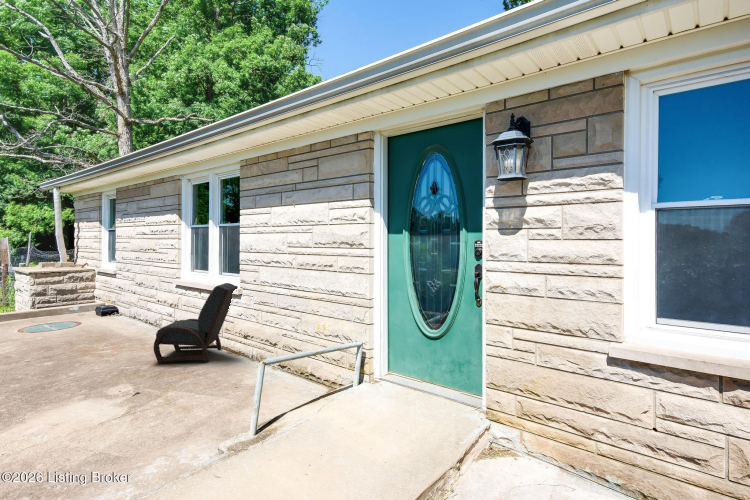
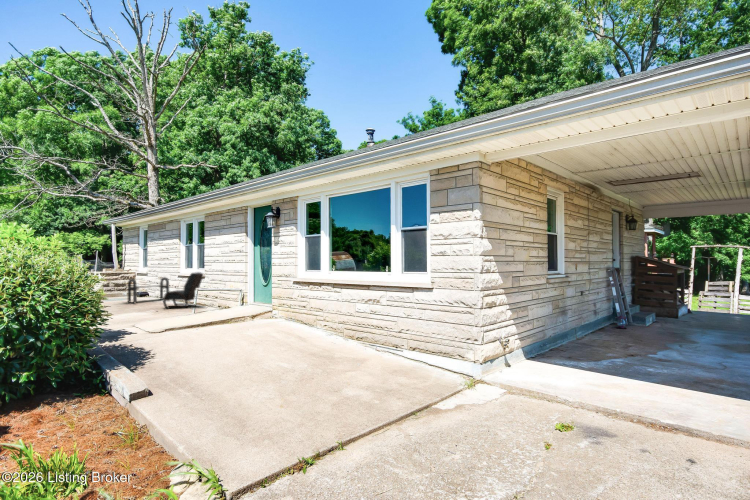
bench: none [78,285,159,340] -> present [128,277,169,303]

